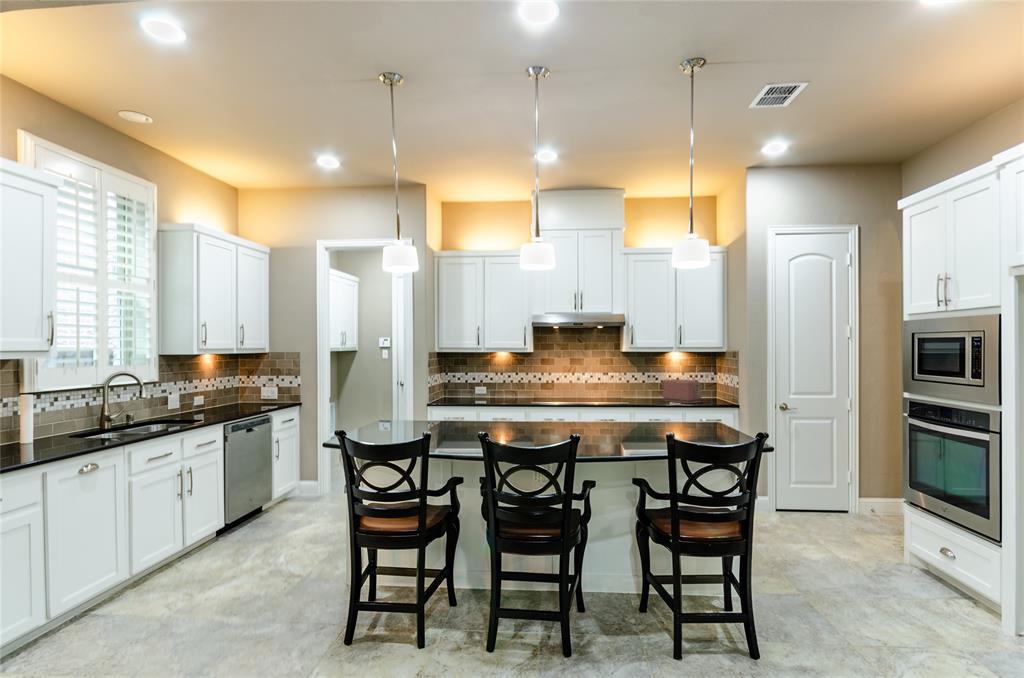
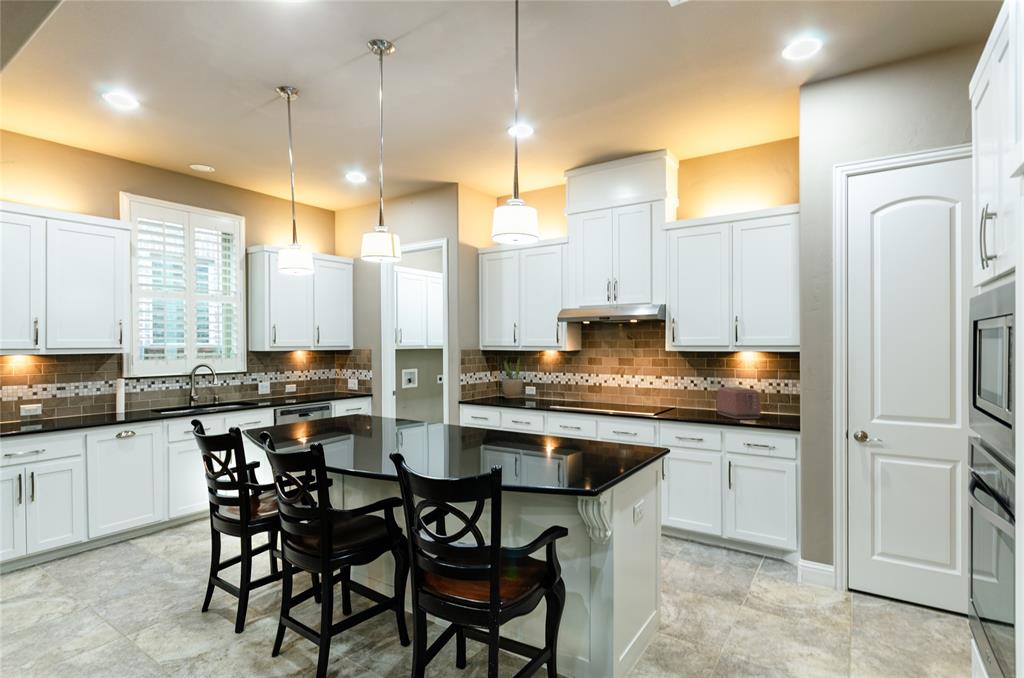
potted plant: none [454,359,475,399] -> present [502,360,523,398]

